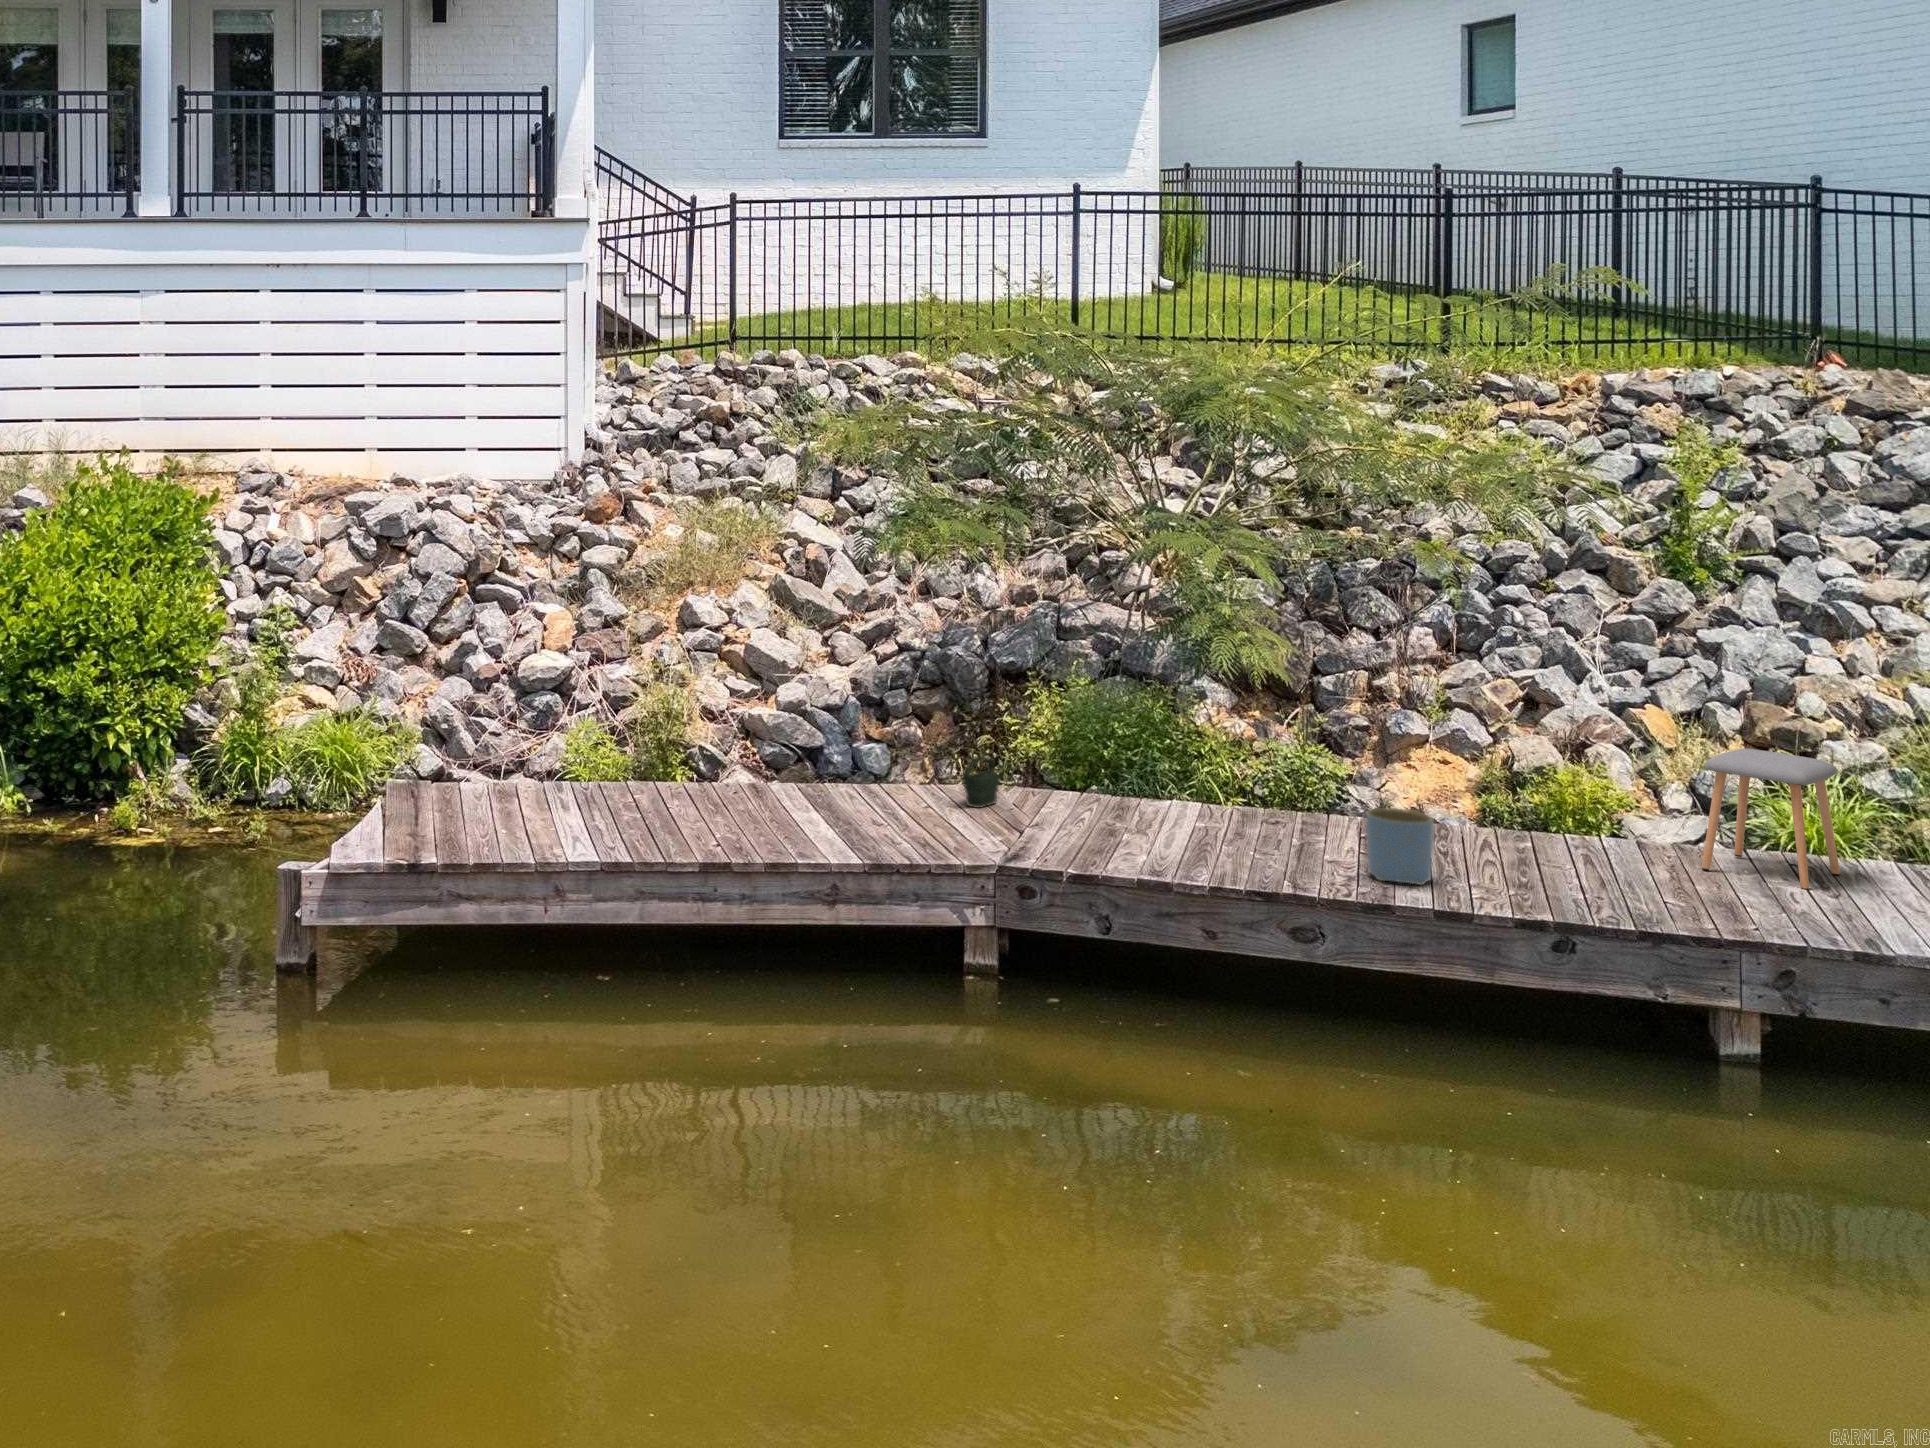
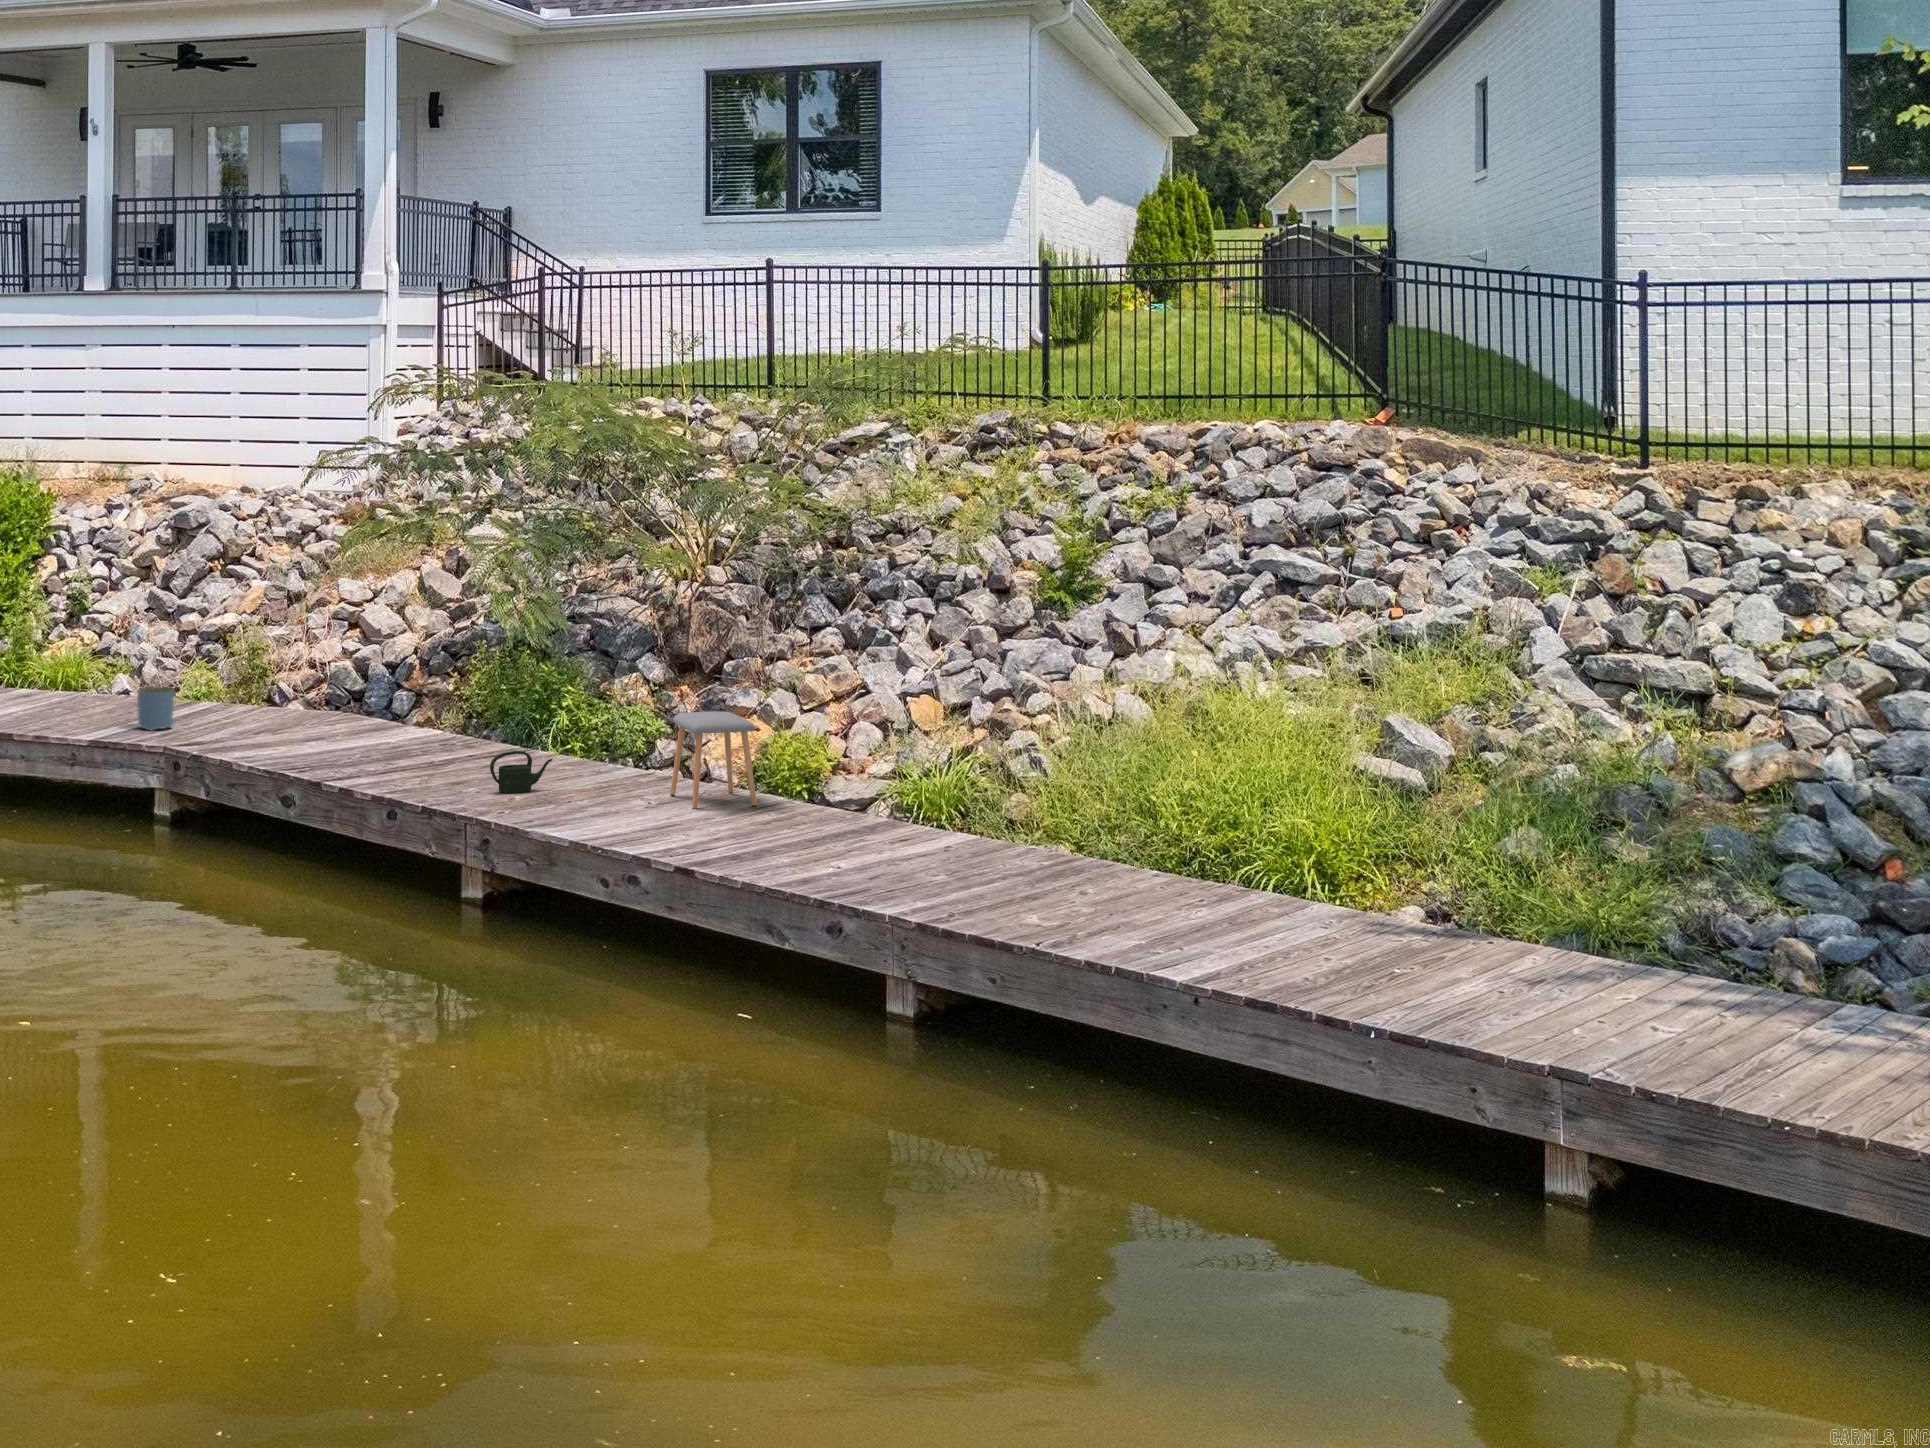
watering can: present [963,756,1005,808] -> present [490,751,553,793]
planter: present [1366,808,1434,885] -> present [137,686,174,731]

